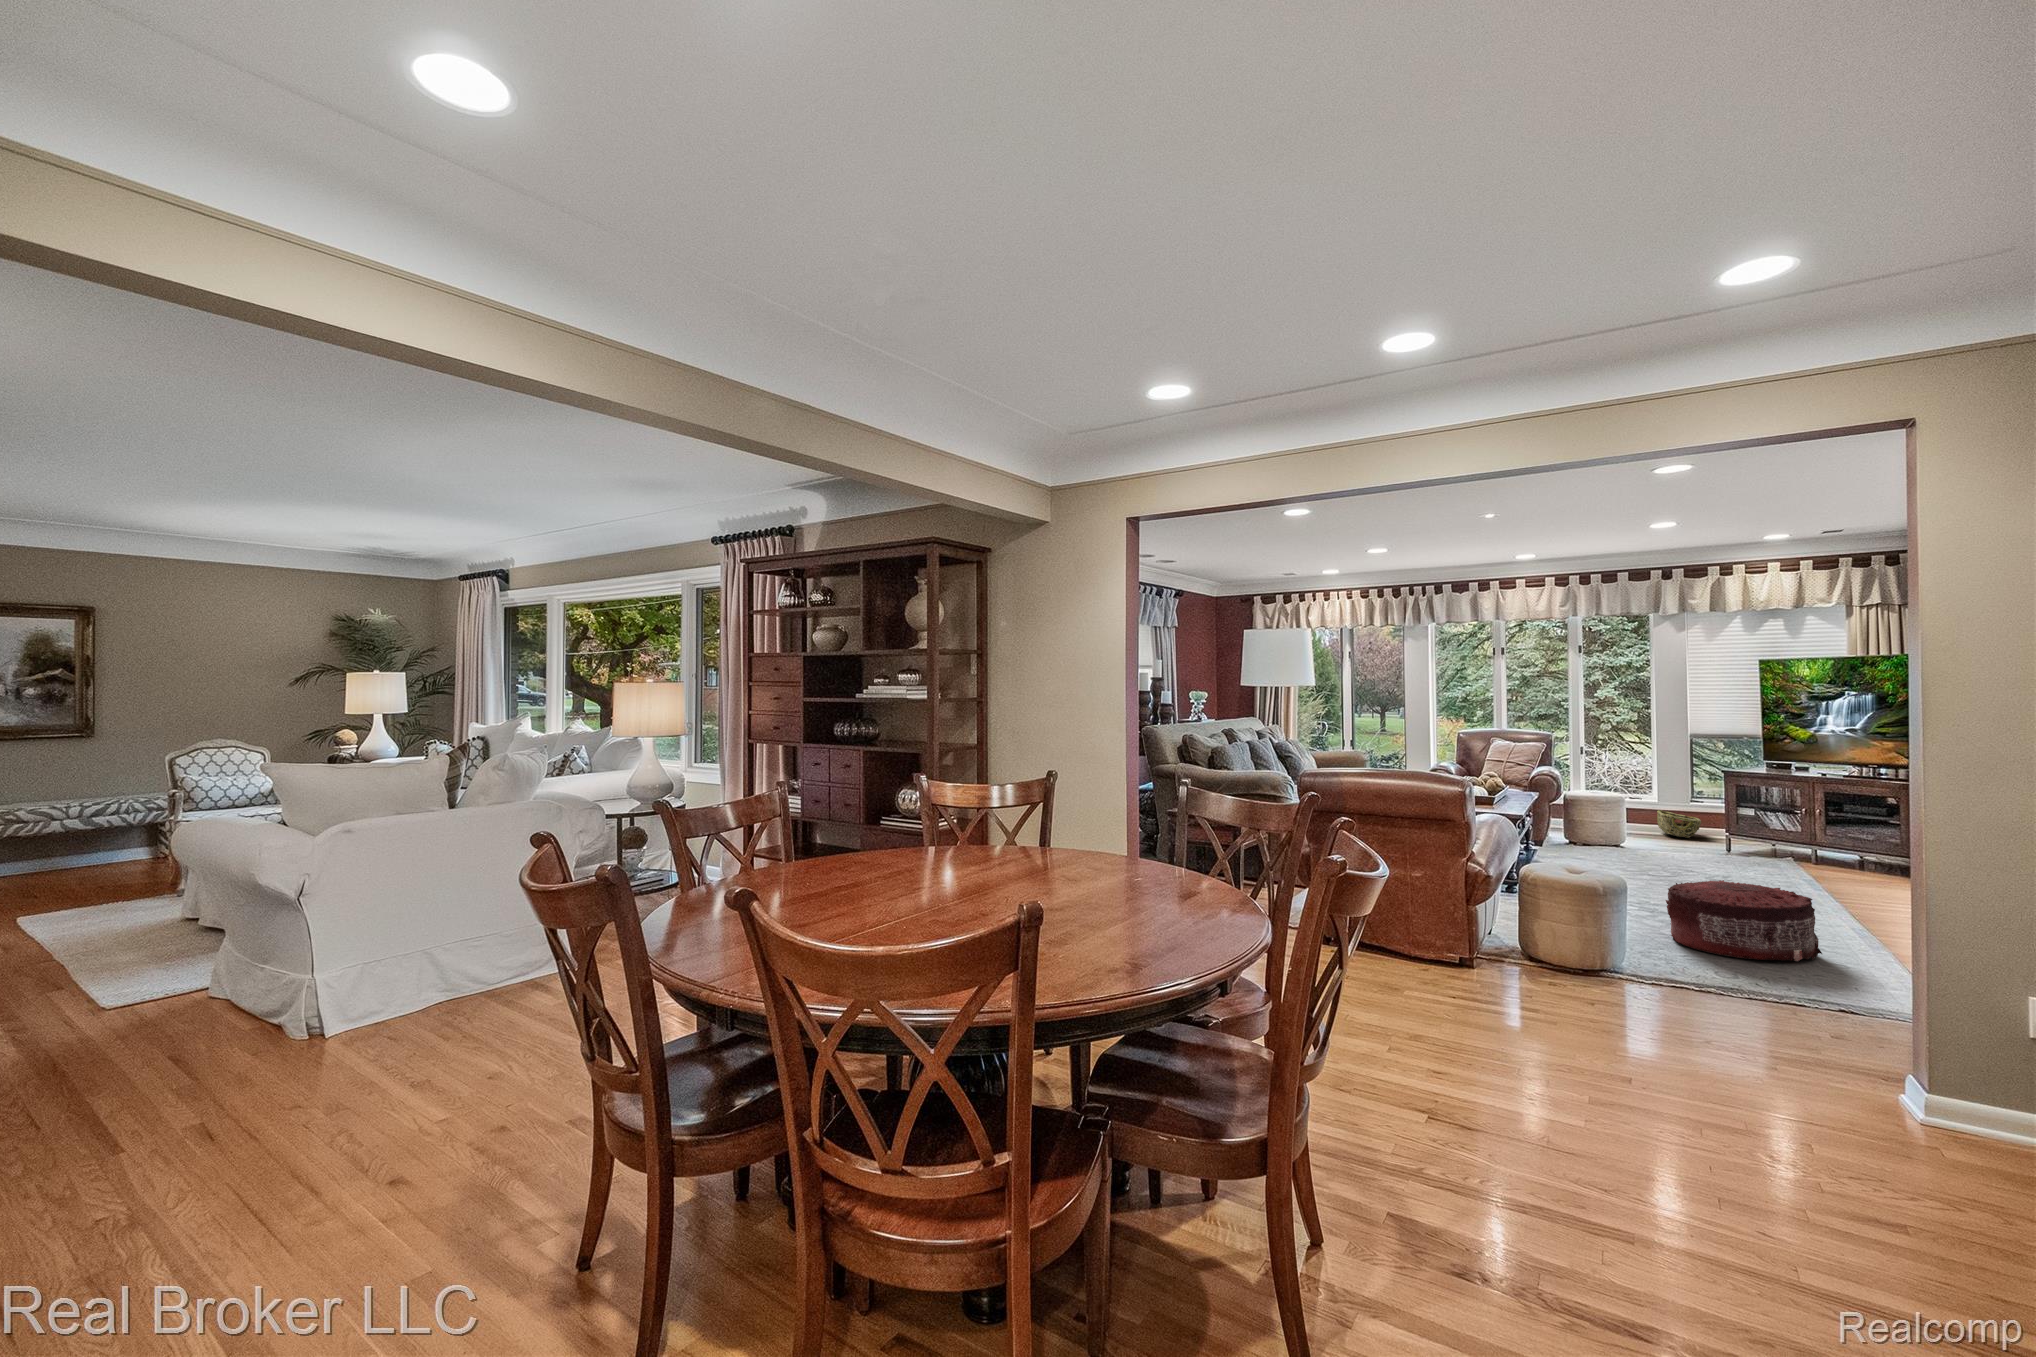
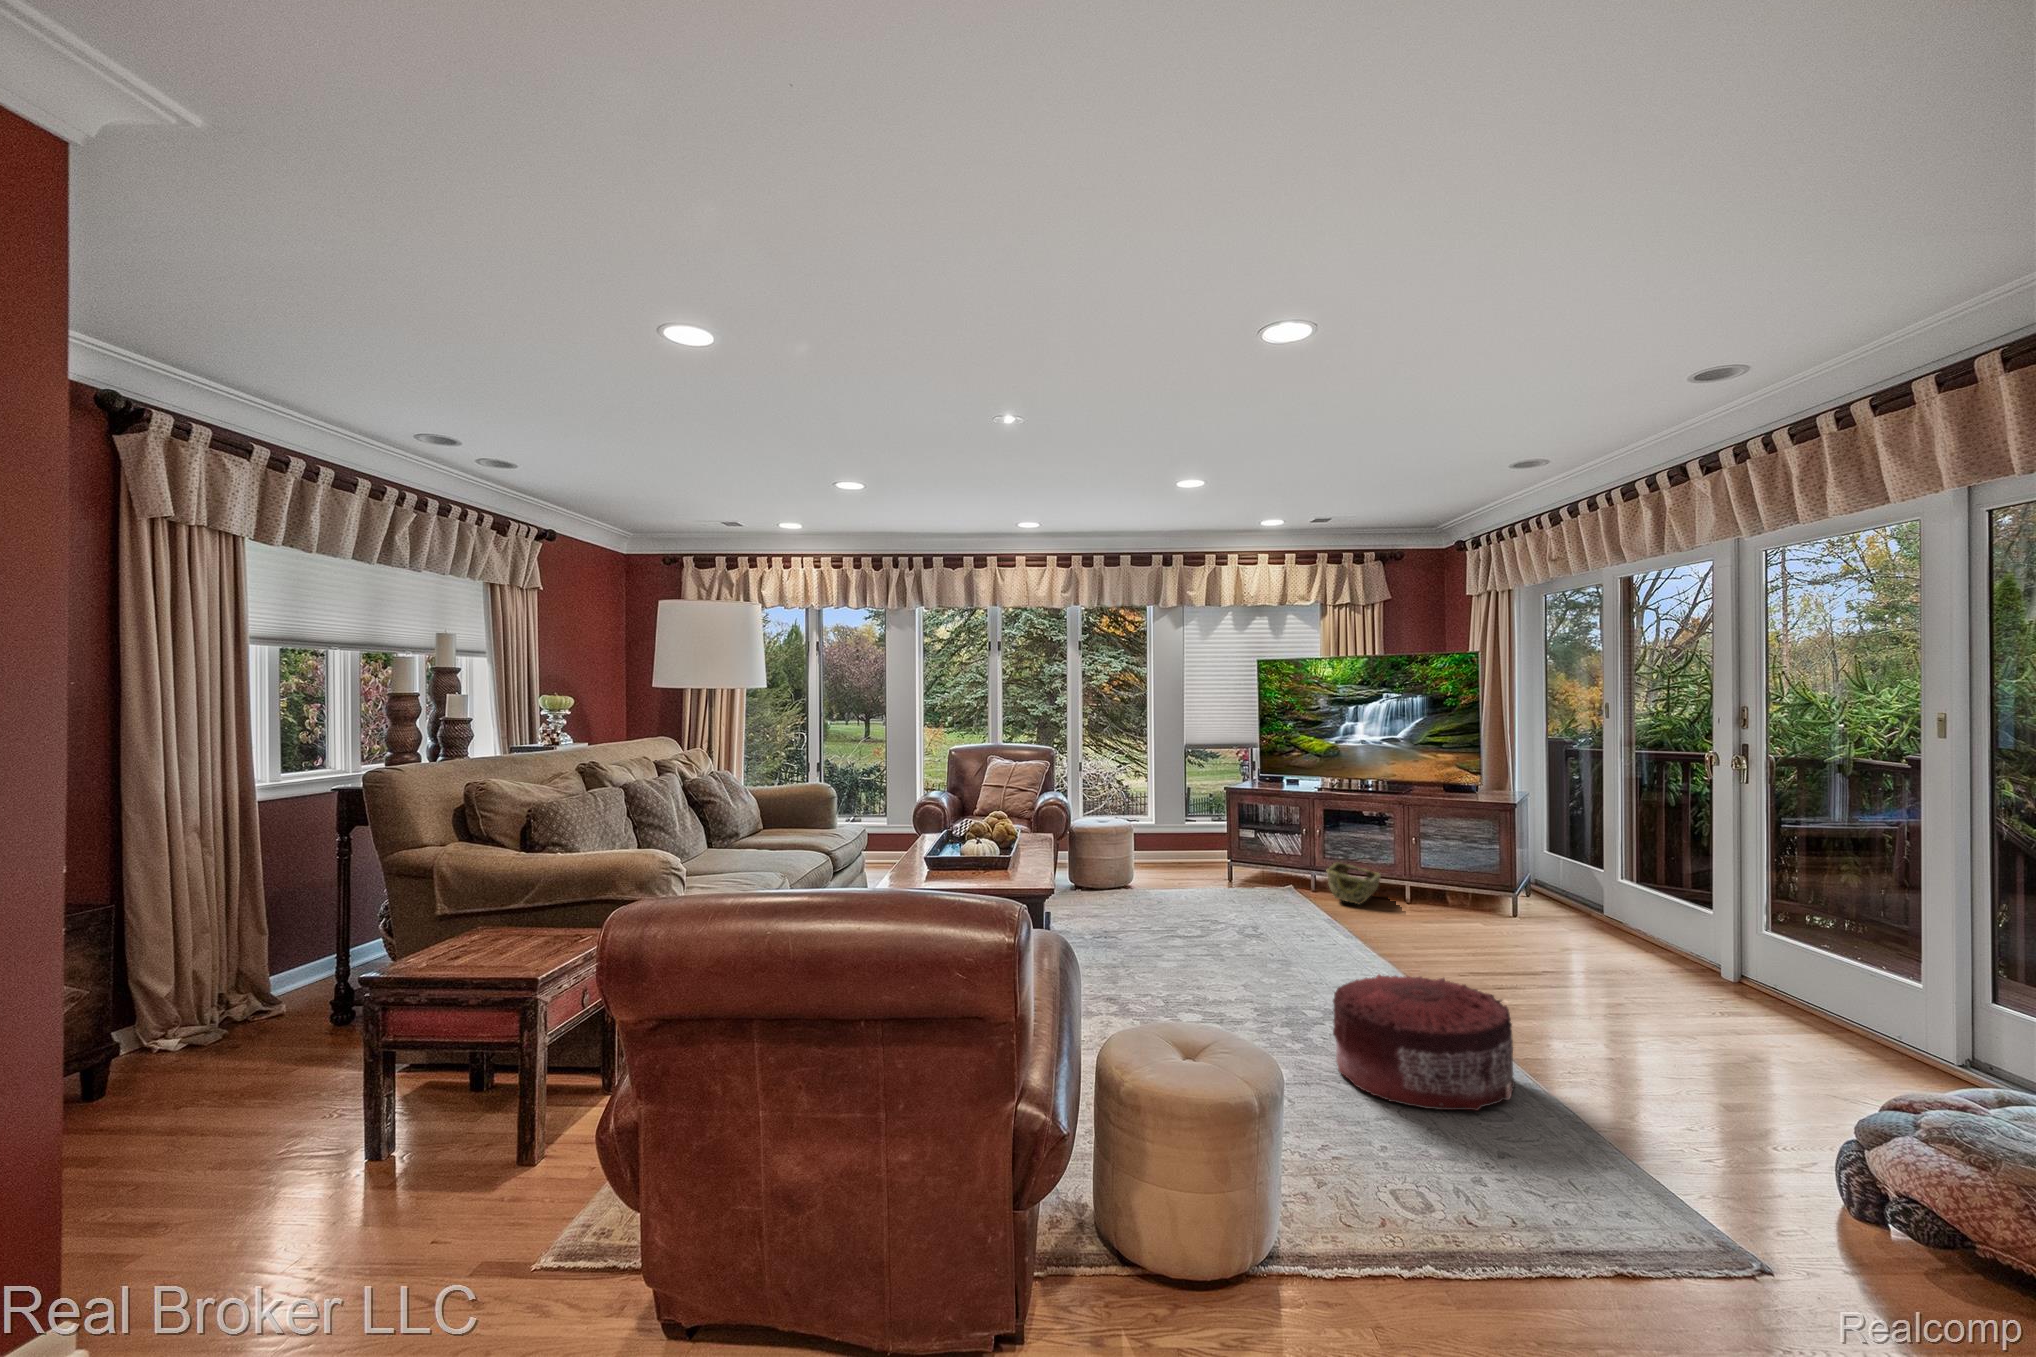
woven basket: present [1657,810,1701,838] -> present [1327,862,1381,904]

